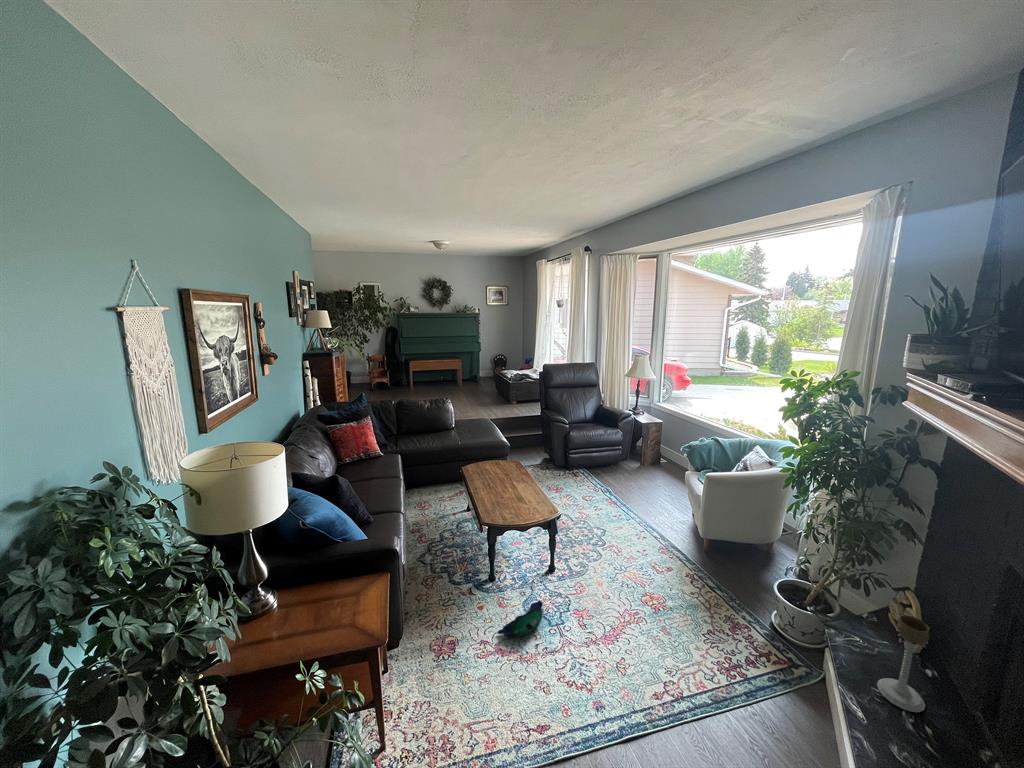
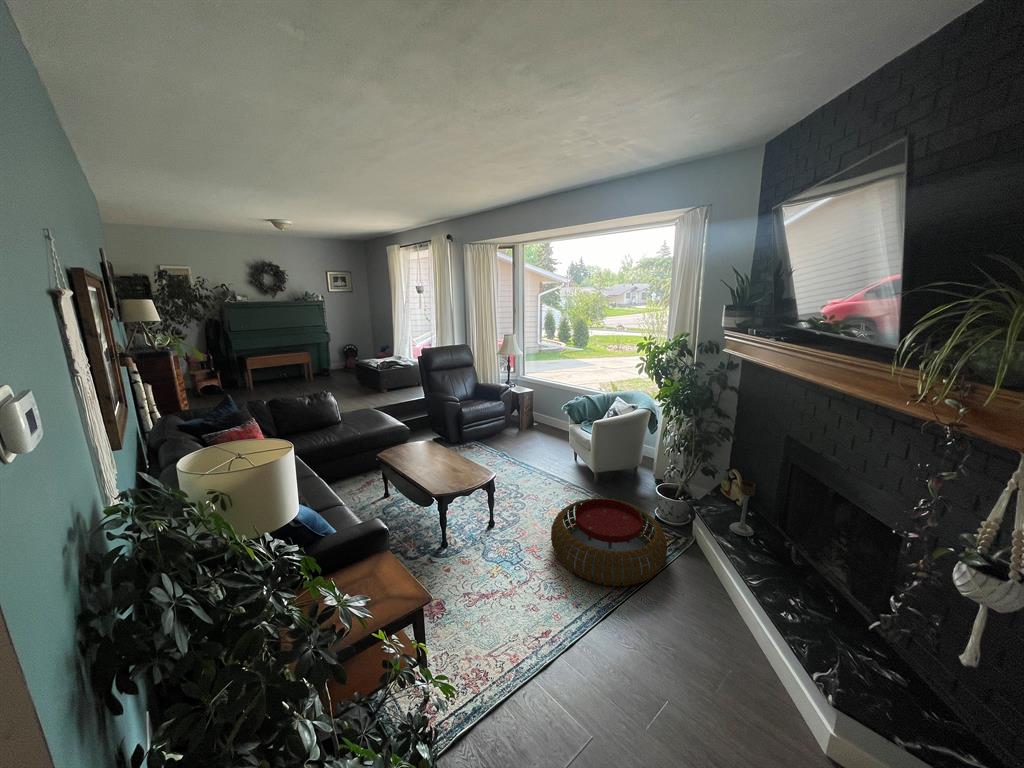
pouf: none [598,570,762,713] -> present [551,498,668,586]
plush toy: present [498,601,542,637] -> none [475,549,507,584]

